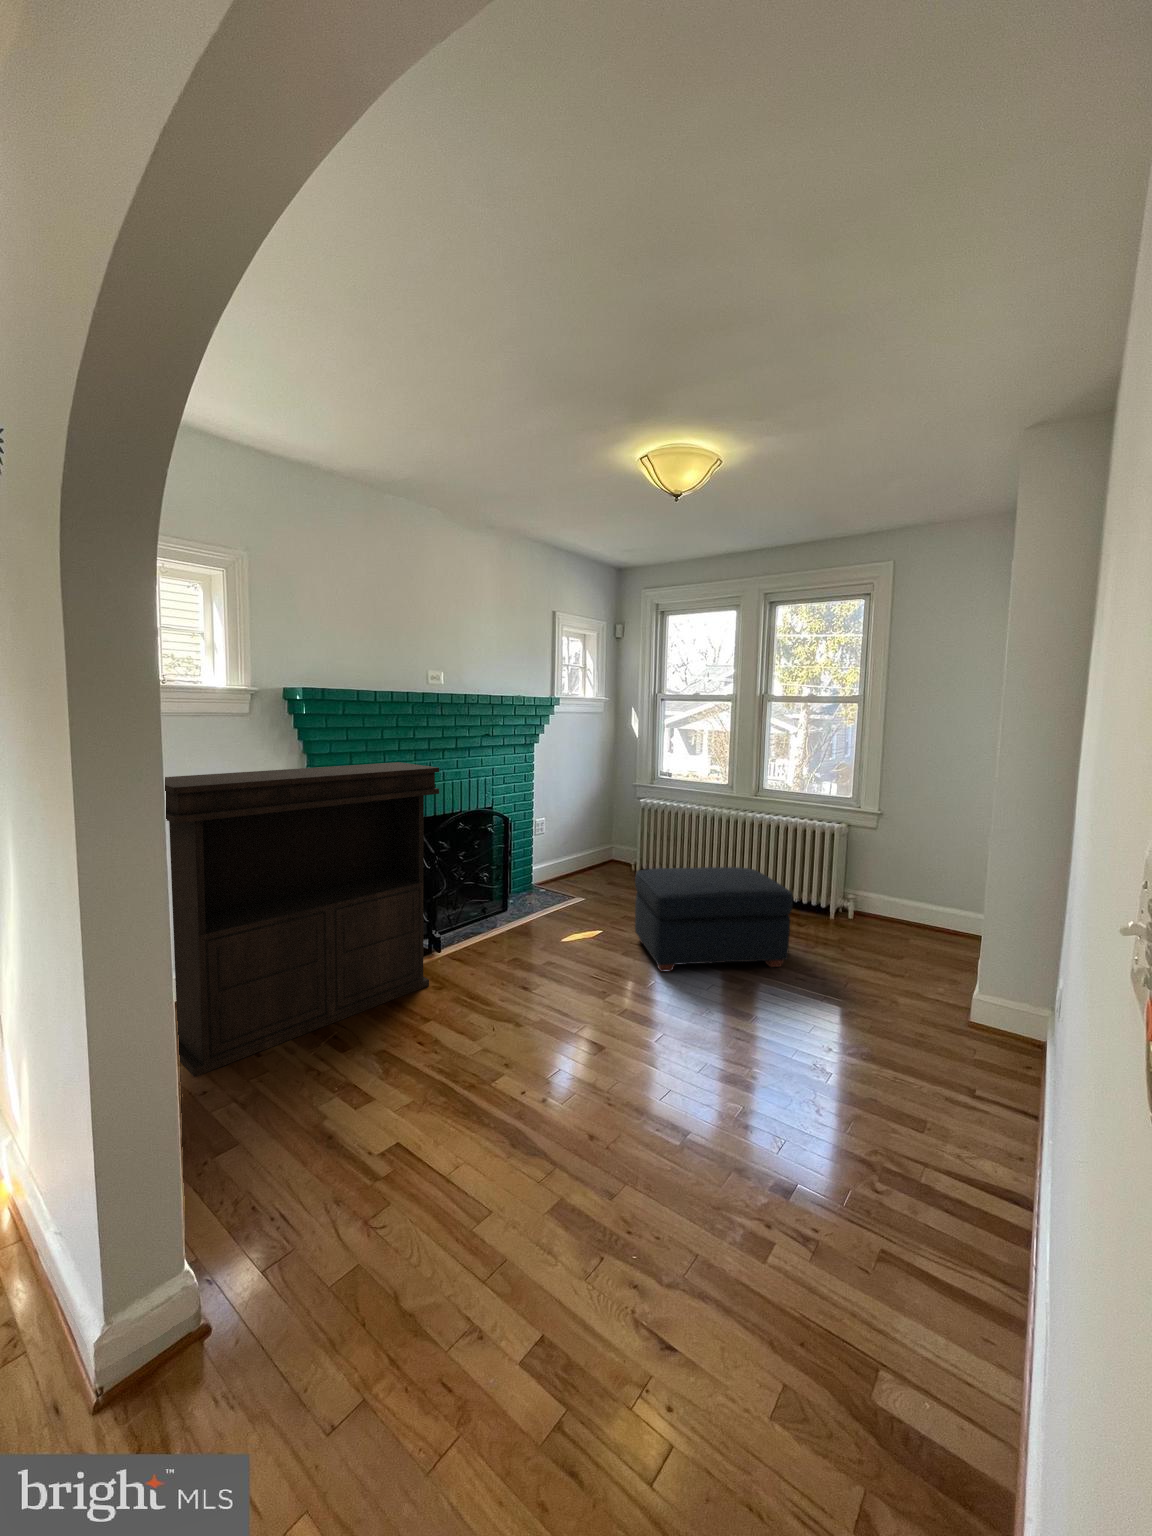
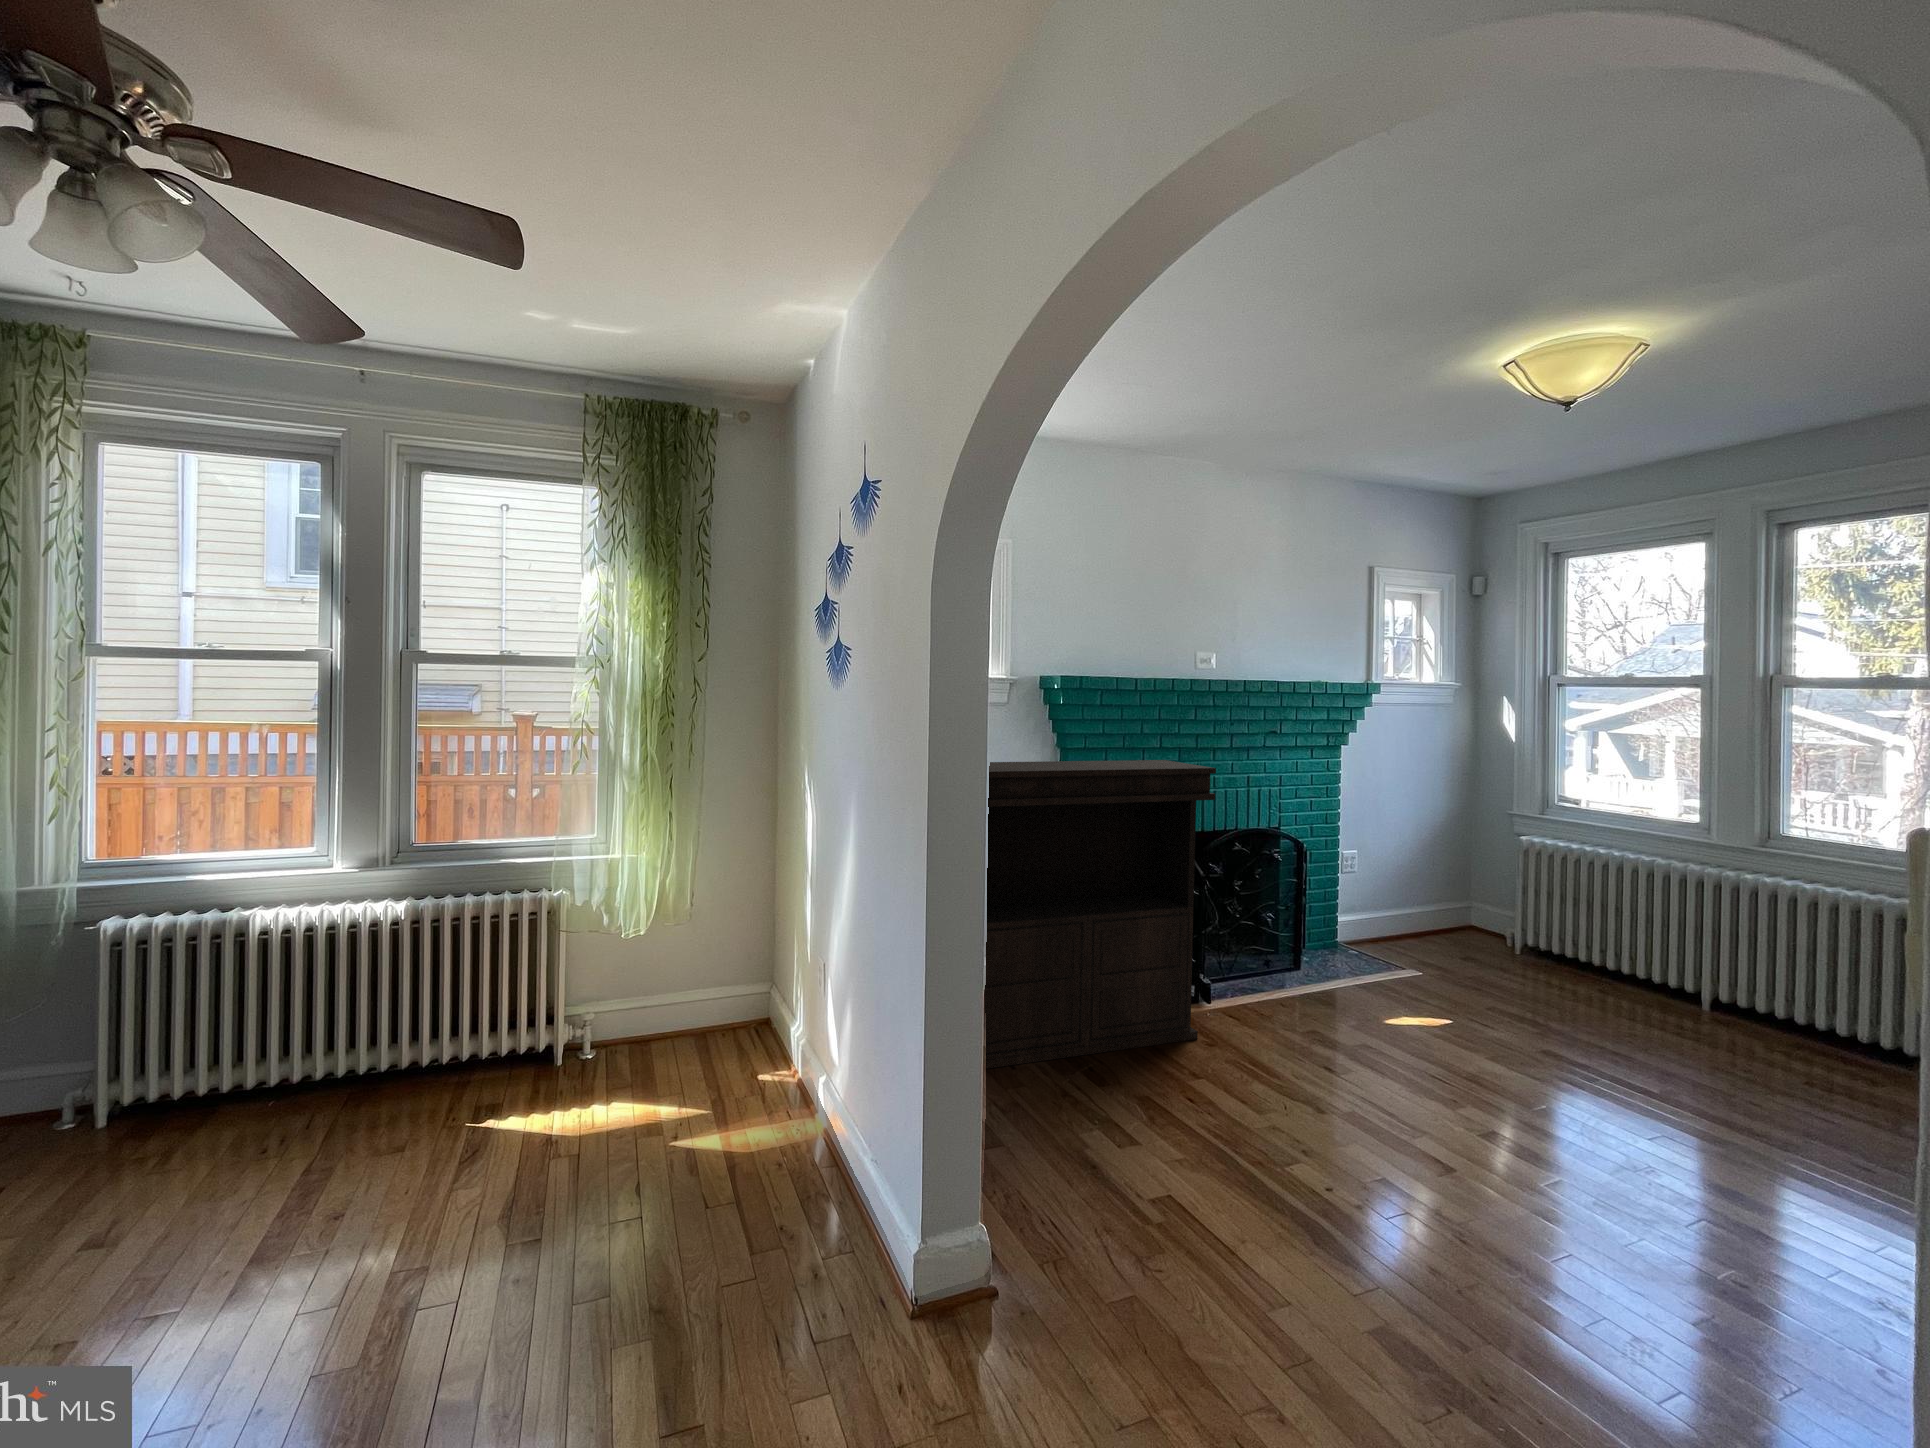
ottoman: present [635,867,793,972] -> none [1508,936,1828,1134]

